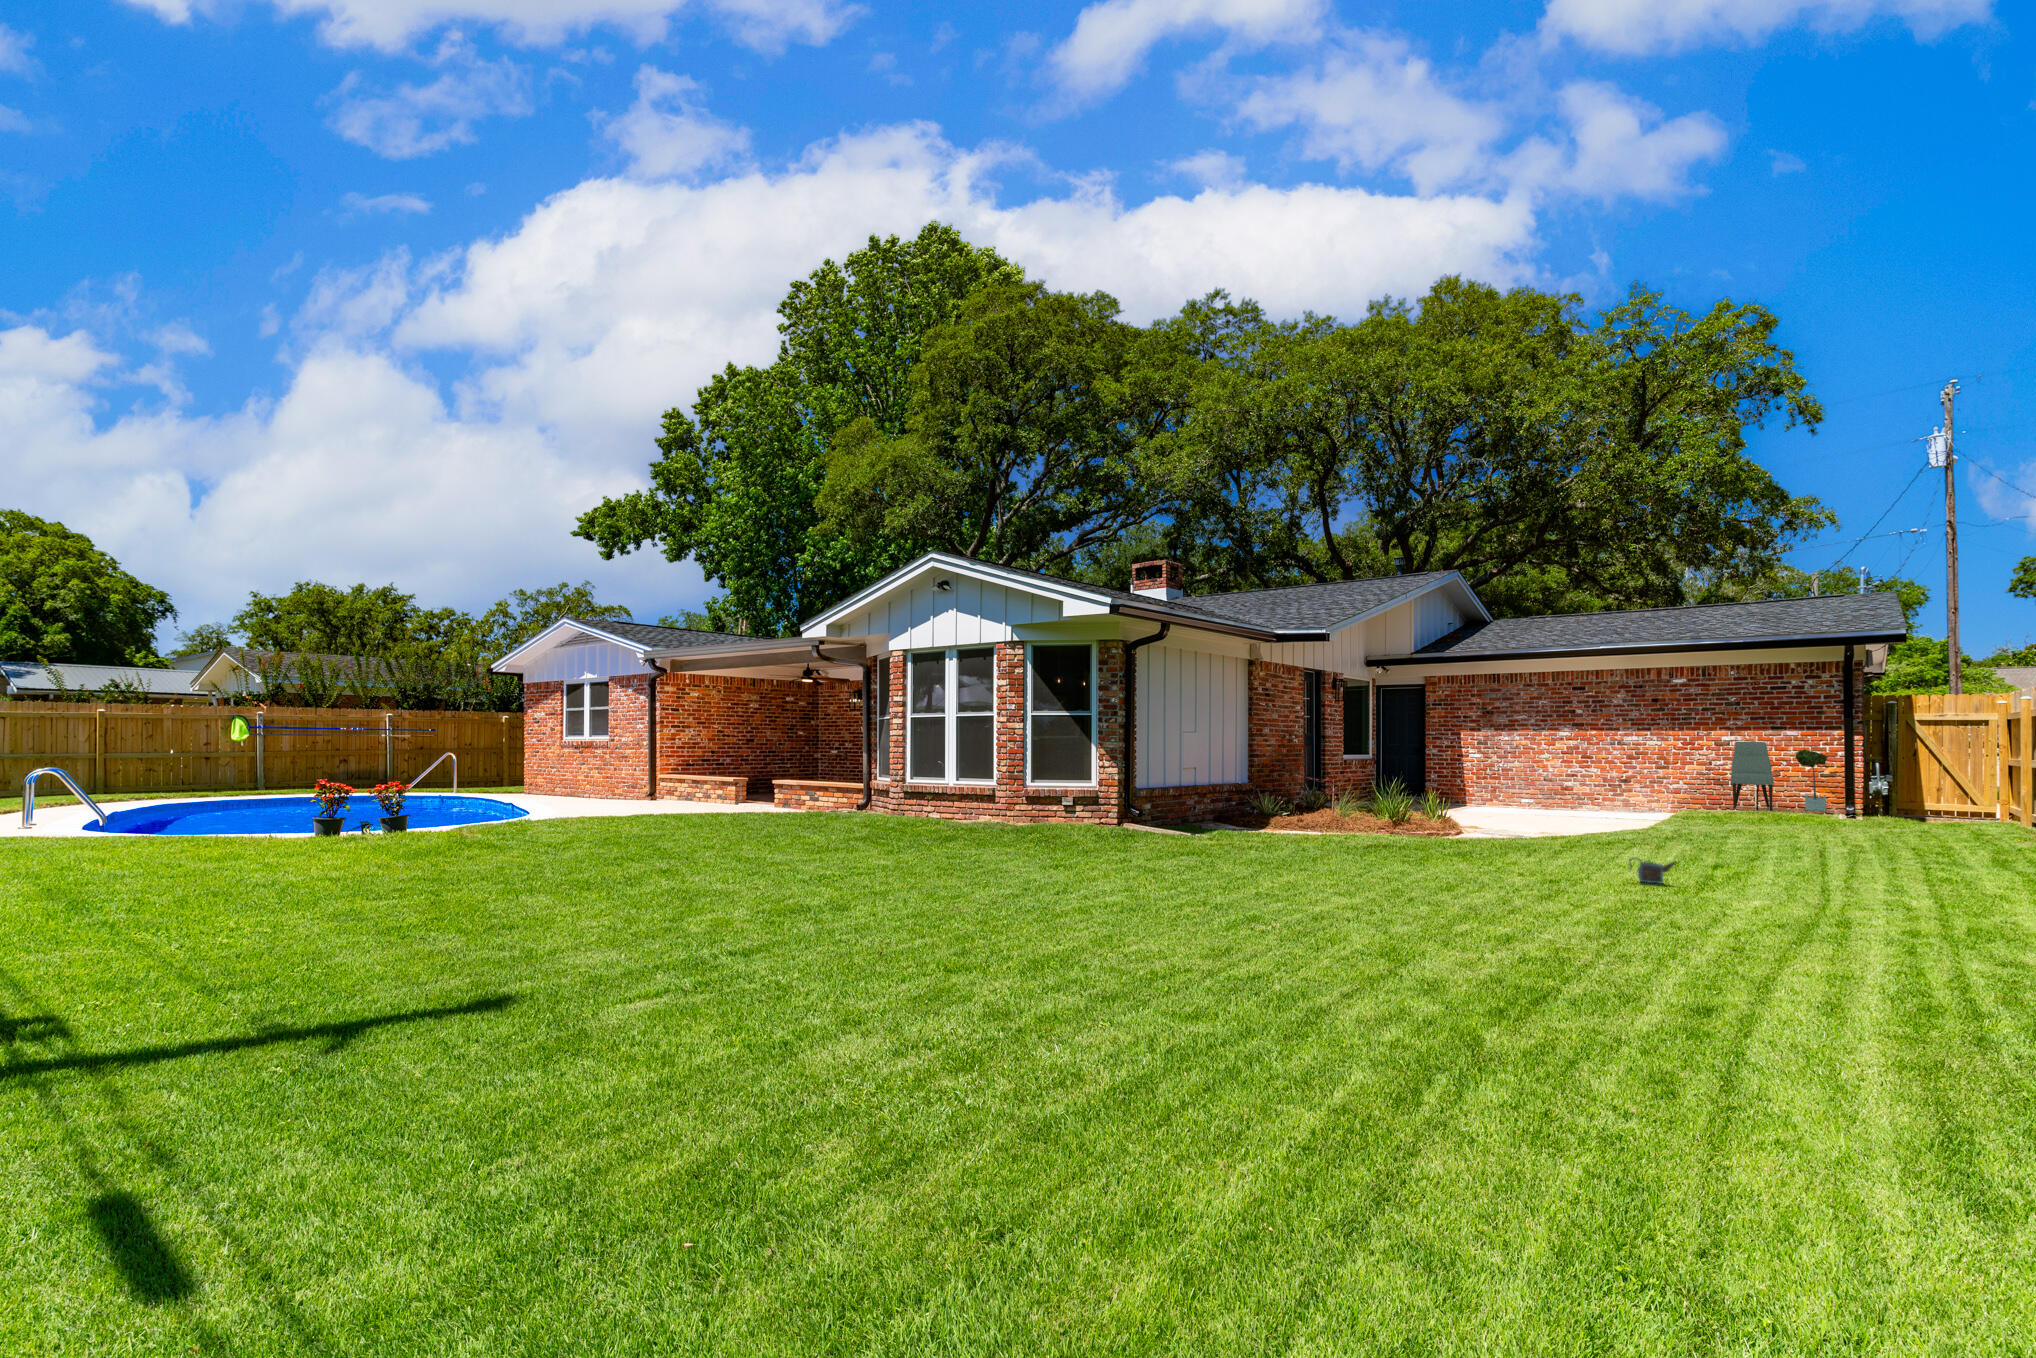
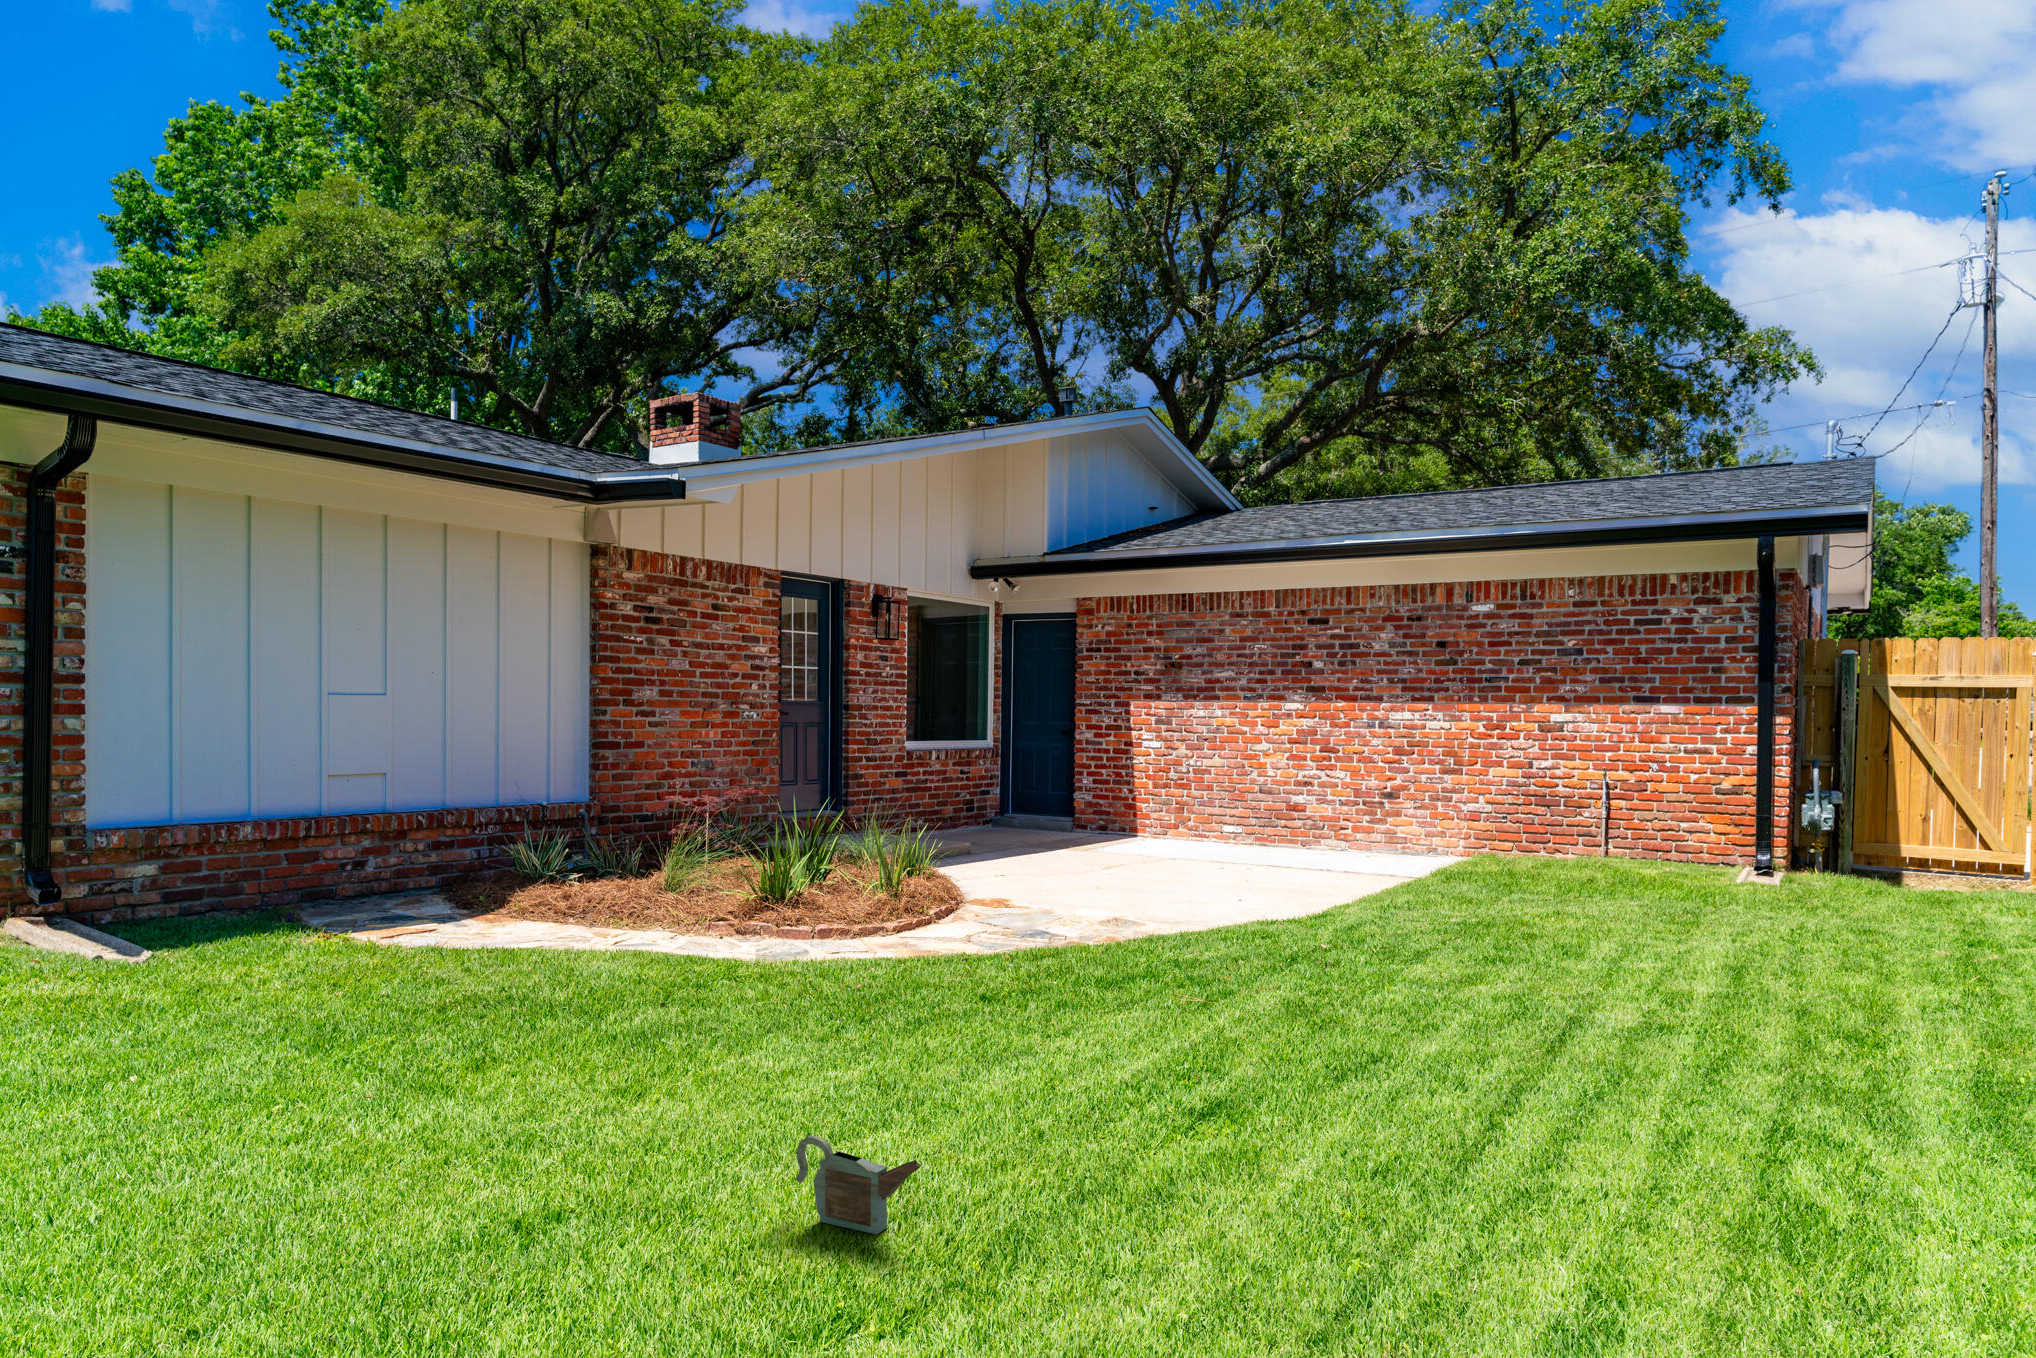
chair: present [1731,742,1774,811] -> none [1552,724,1626,858]
potted tree: present [1796,749,1827,811] -> none [1670,740,1726,860]

